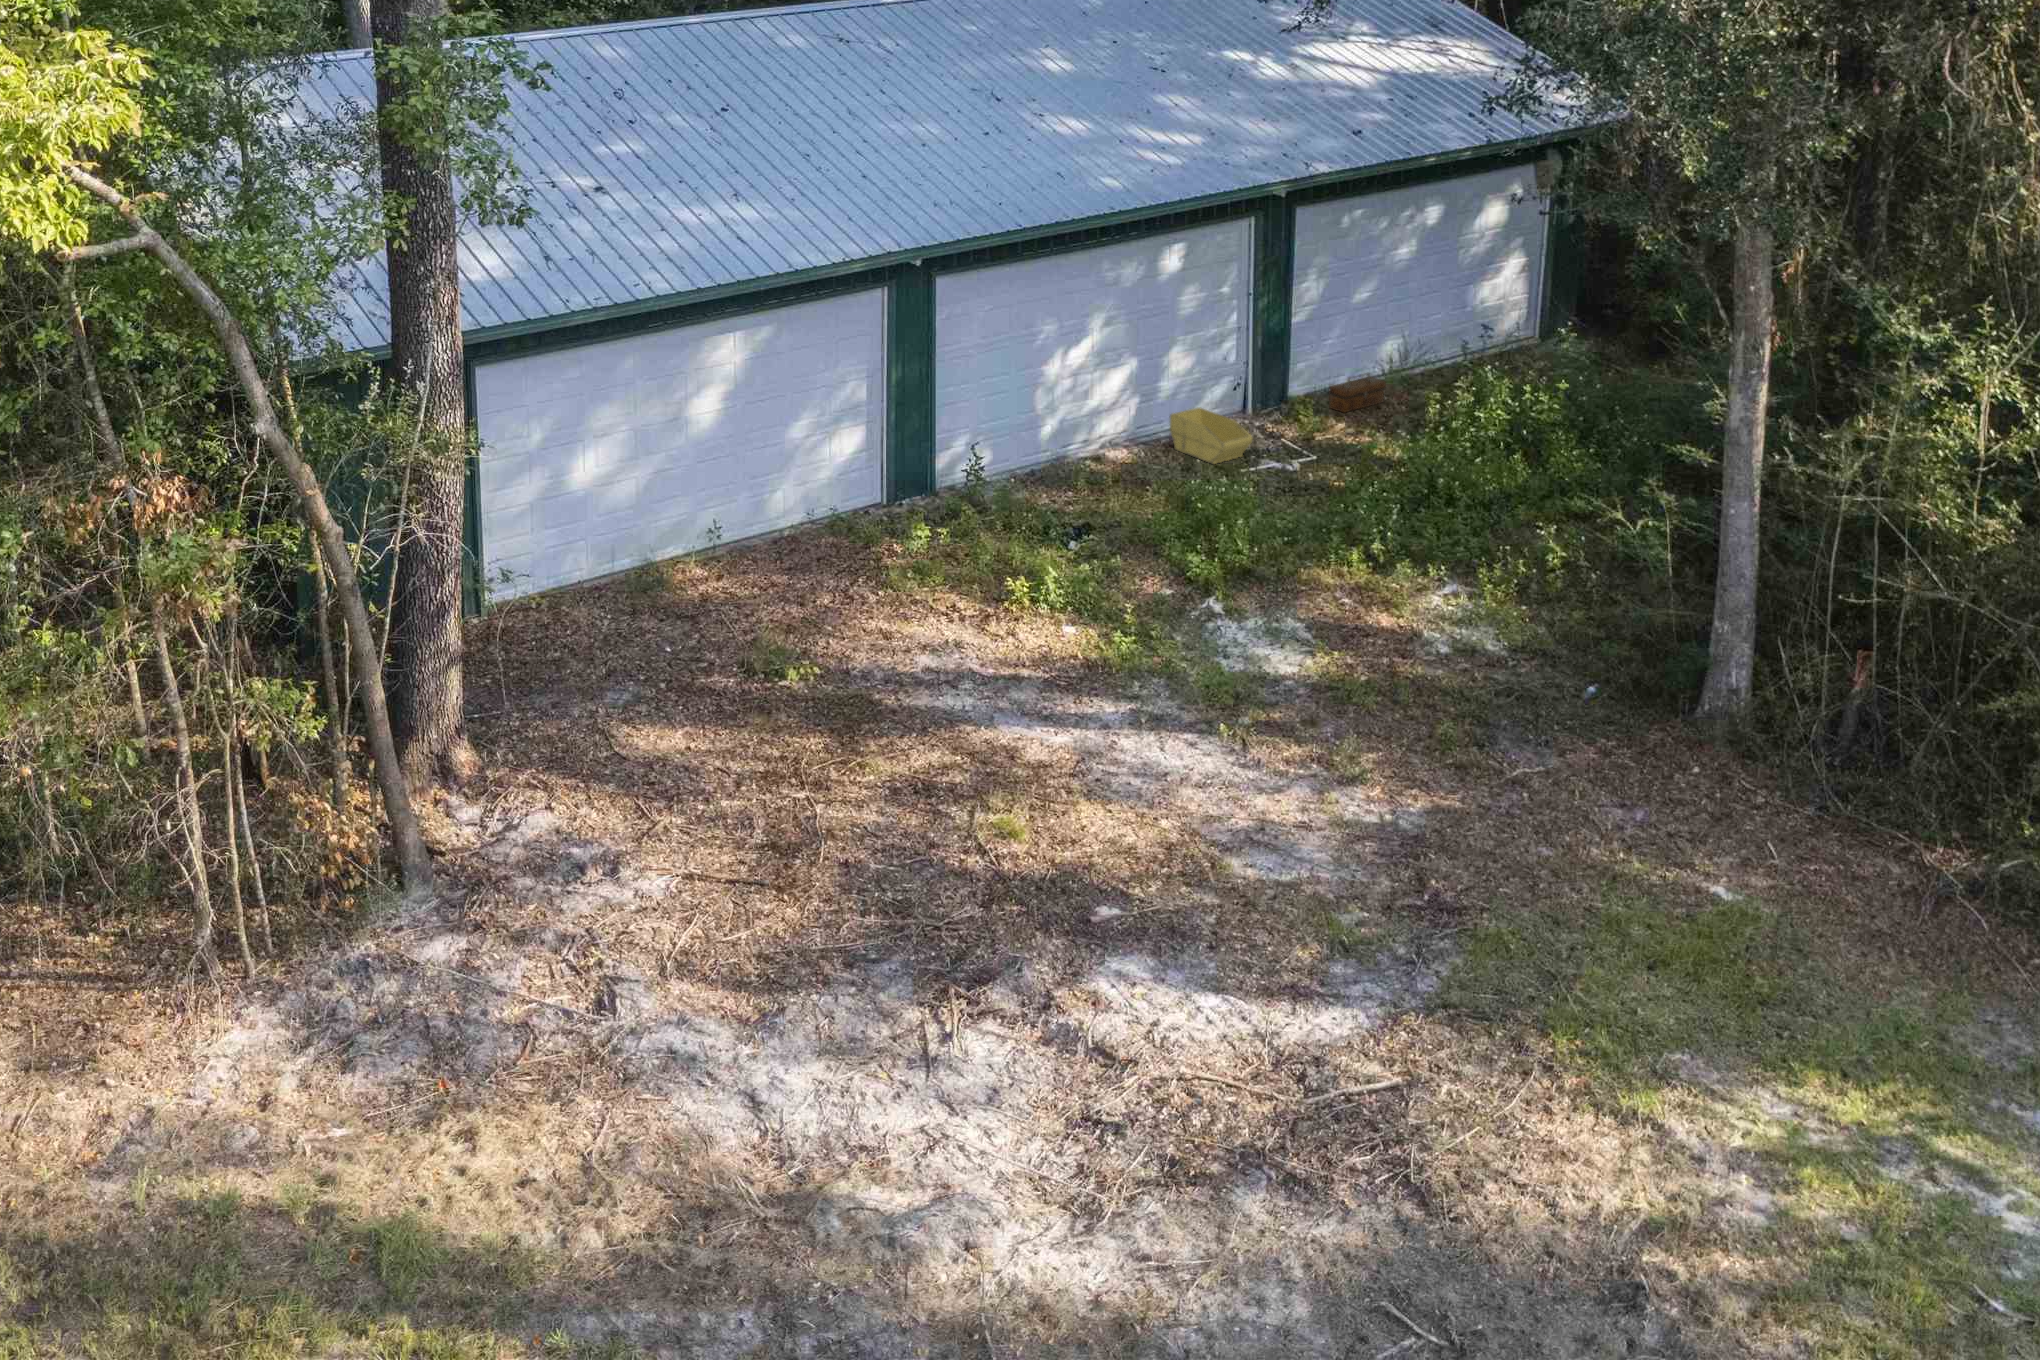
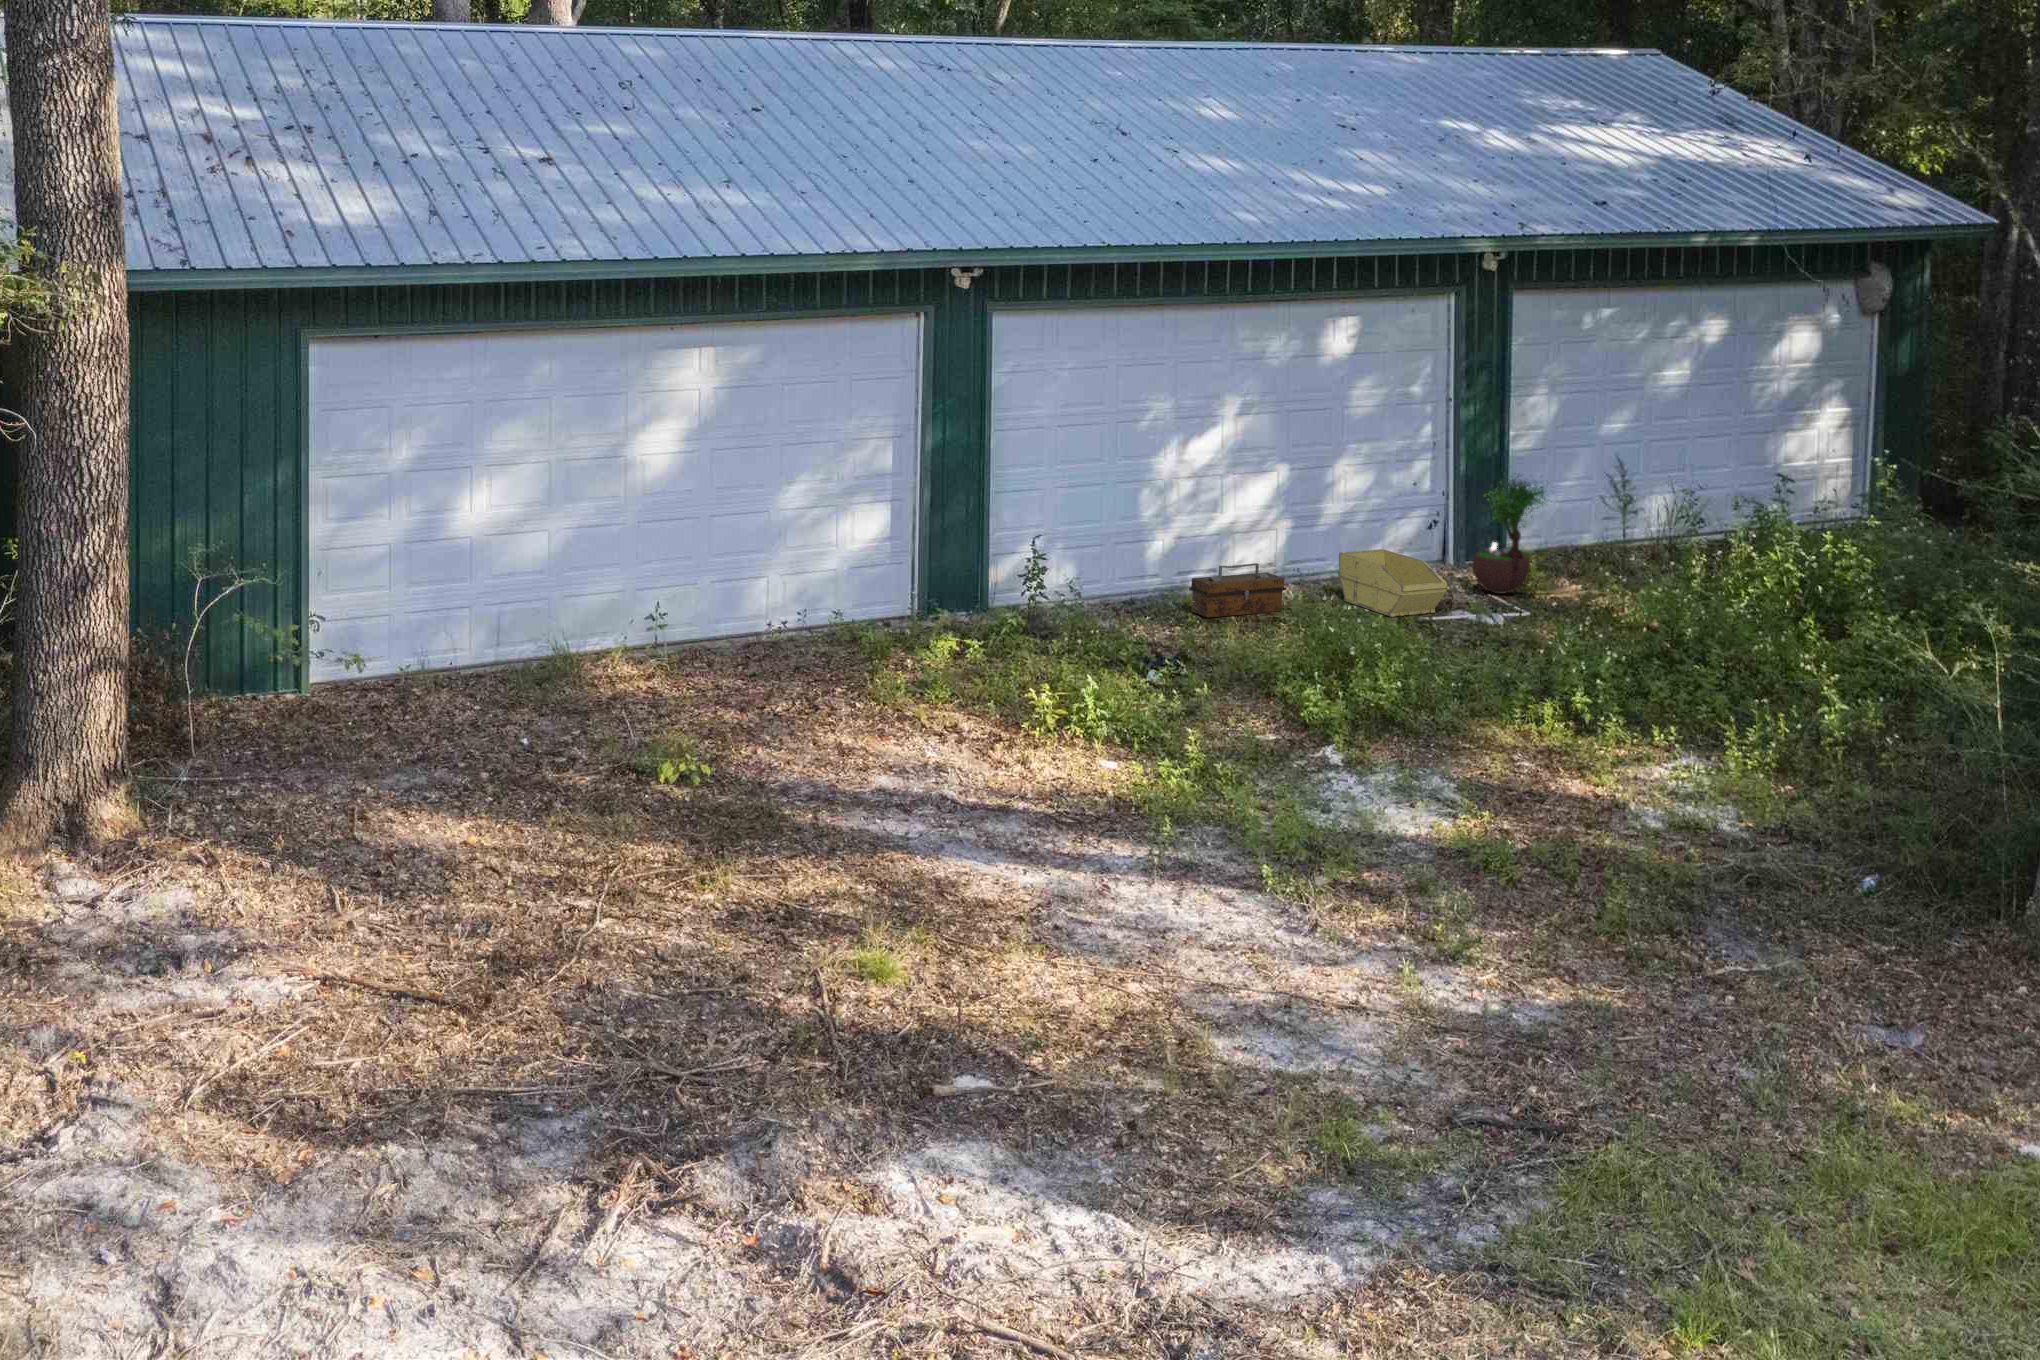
potted tree: none [1262,342,1323,432] -> present [1473,475,1552,594]
toolbox: present [1329,373,1386,412] -> present [1189,563,1286,618]

